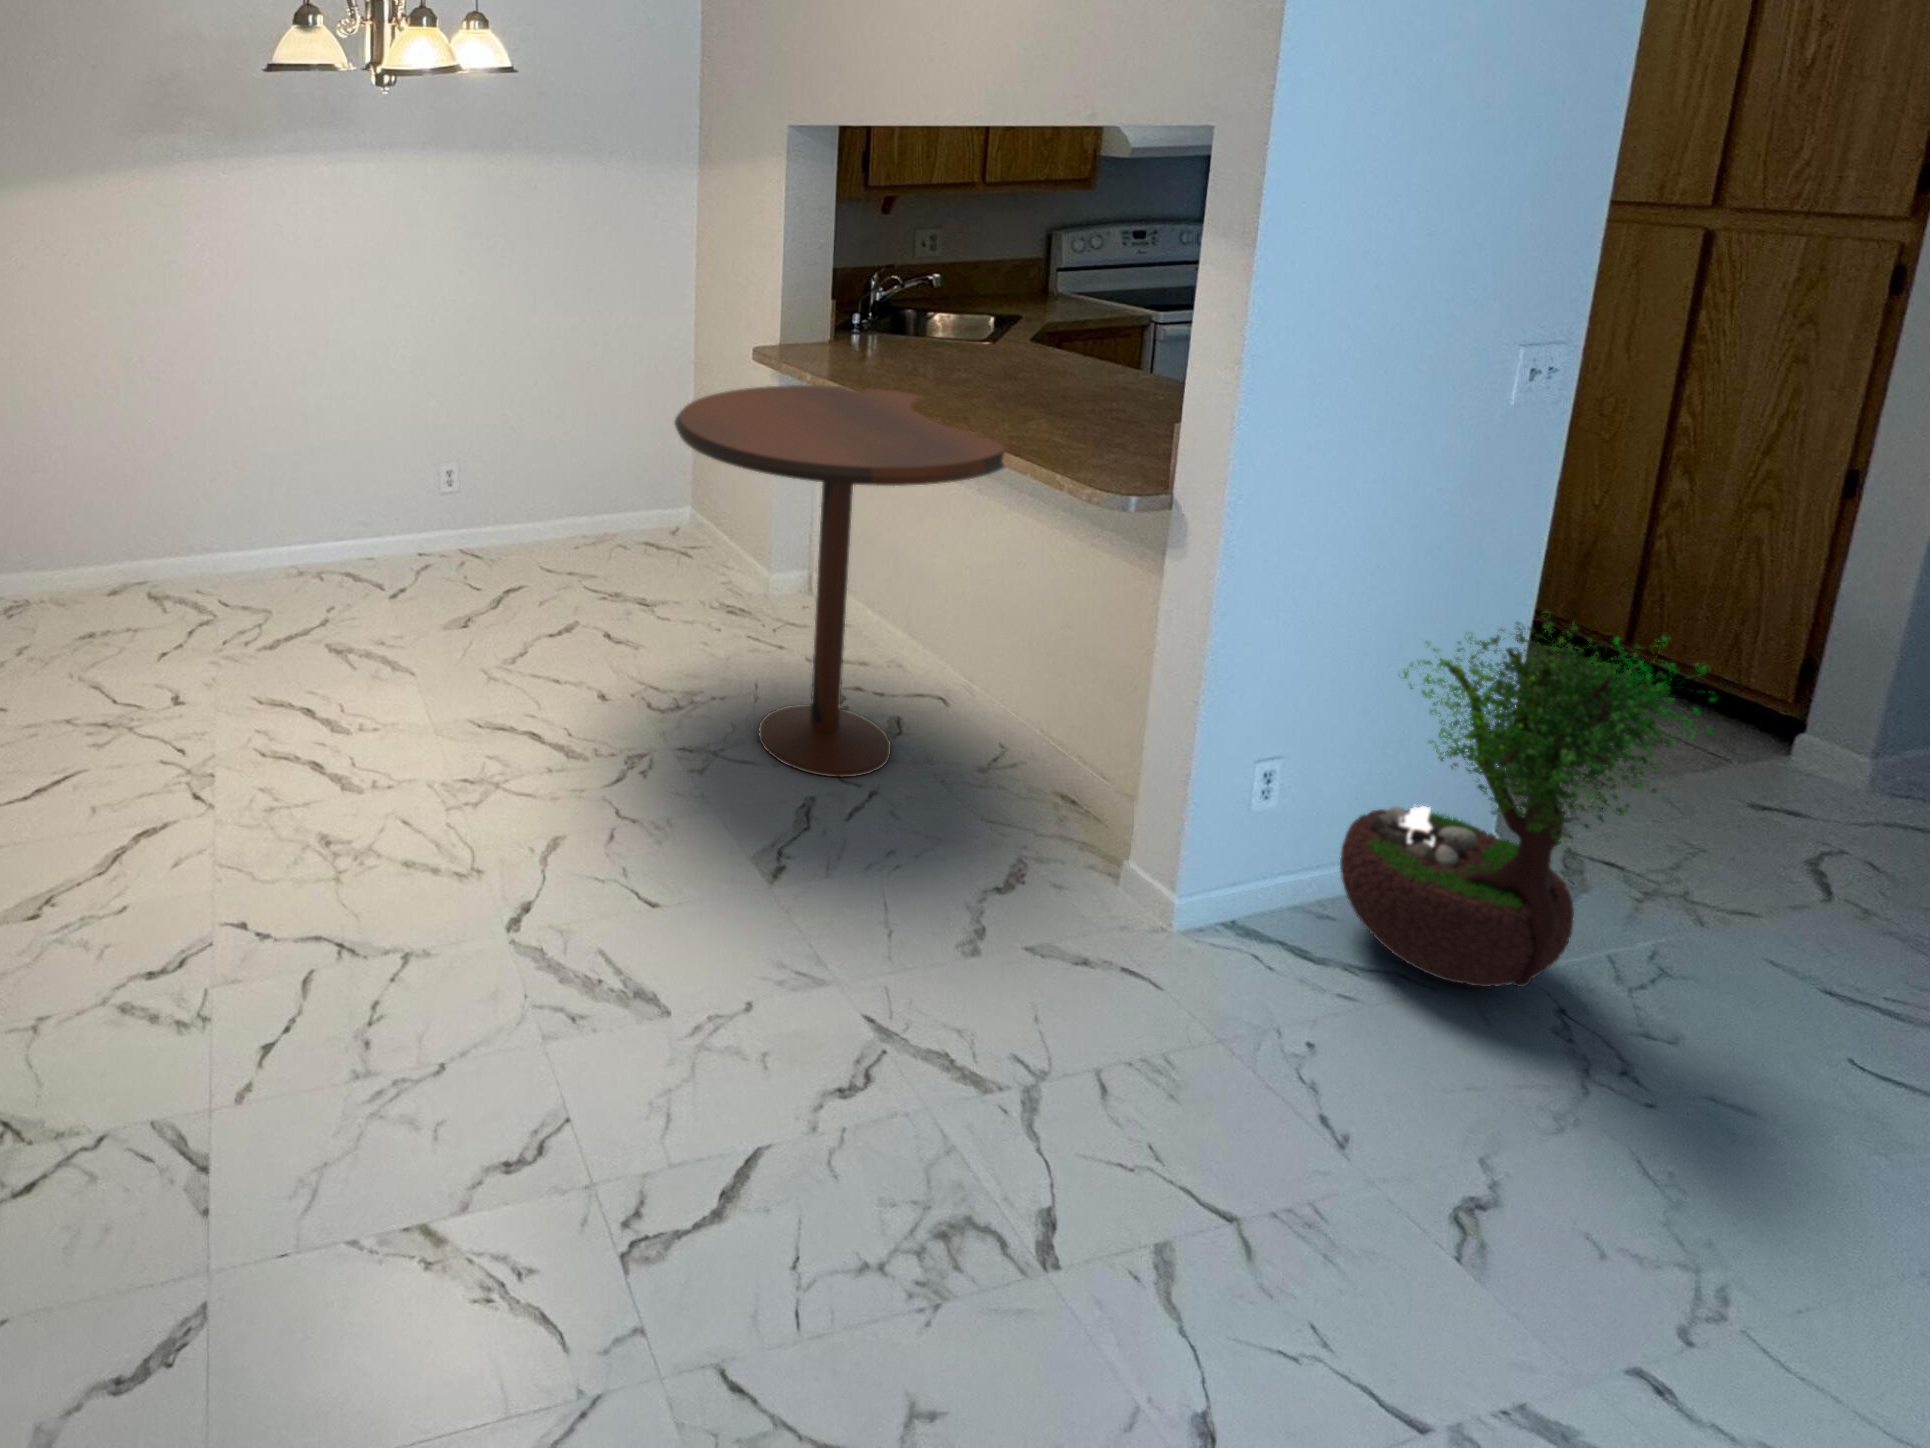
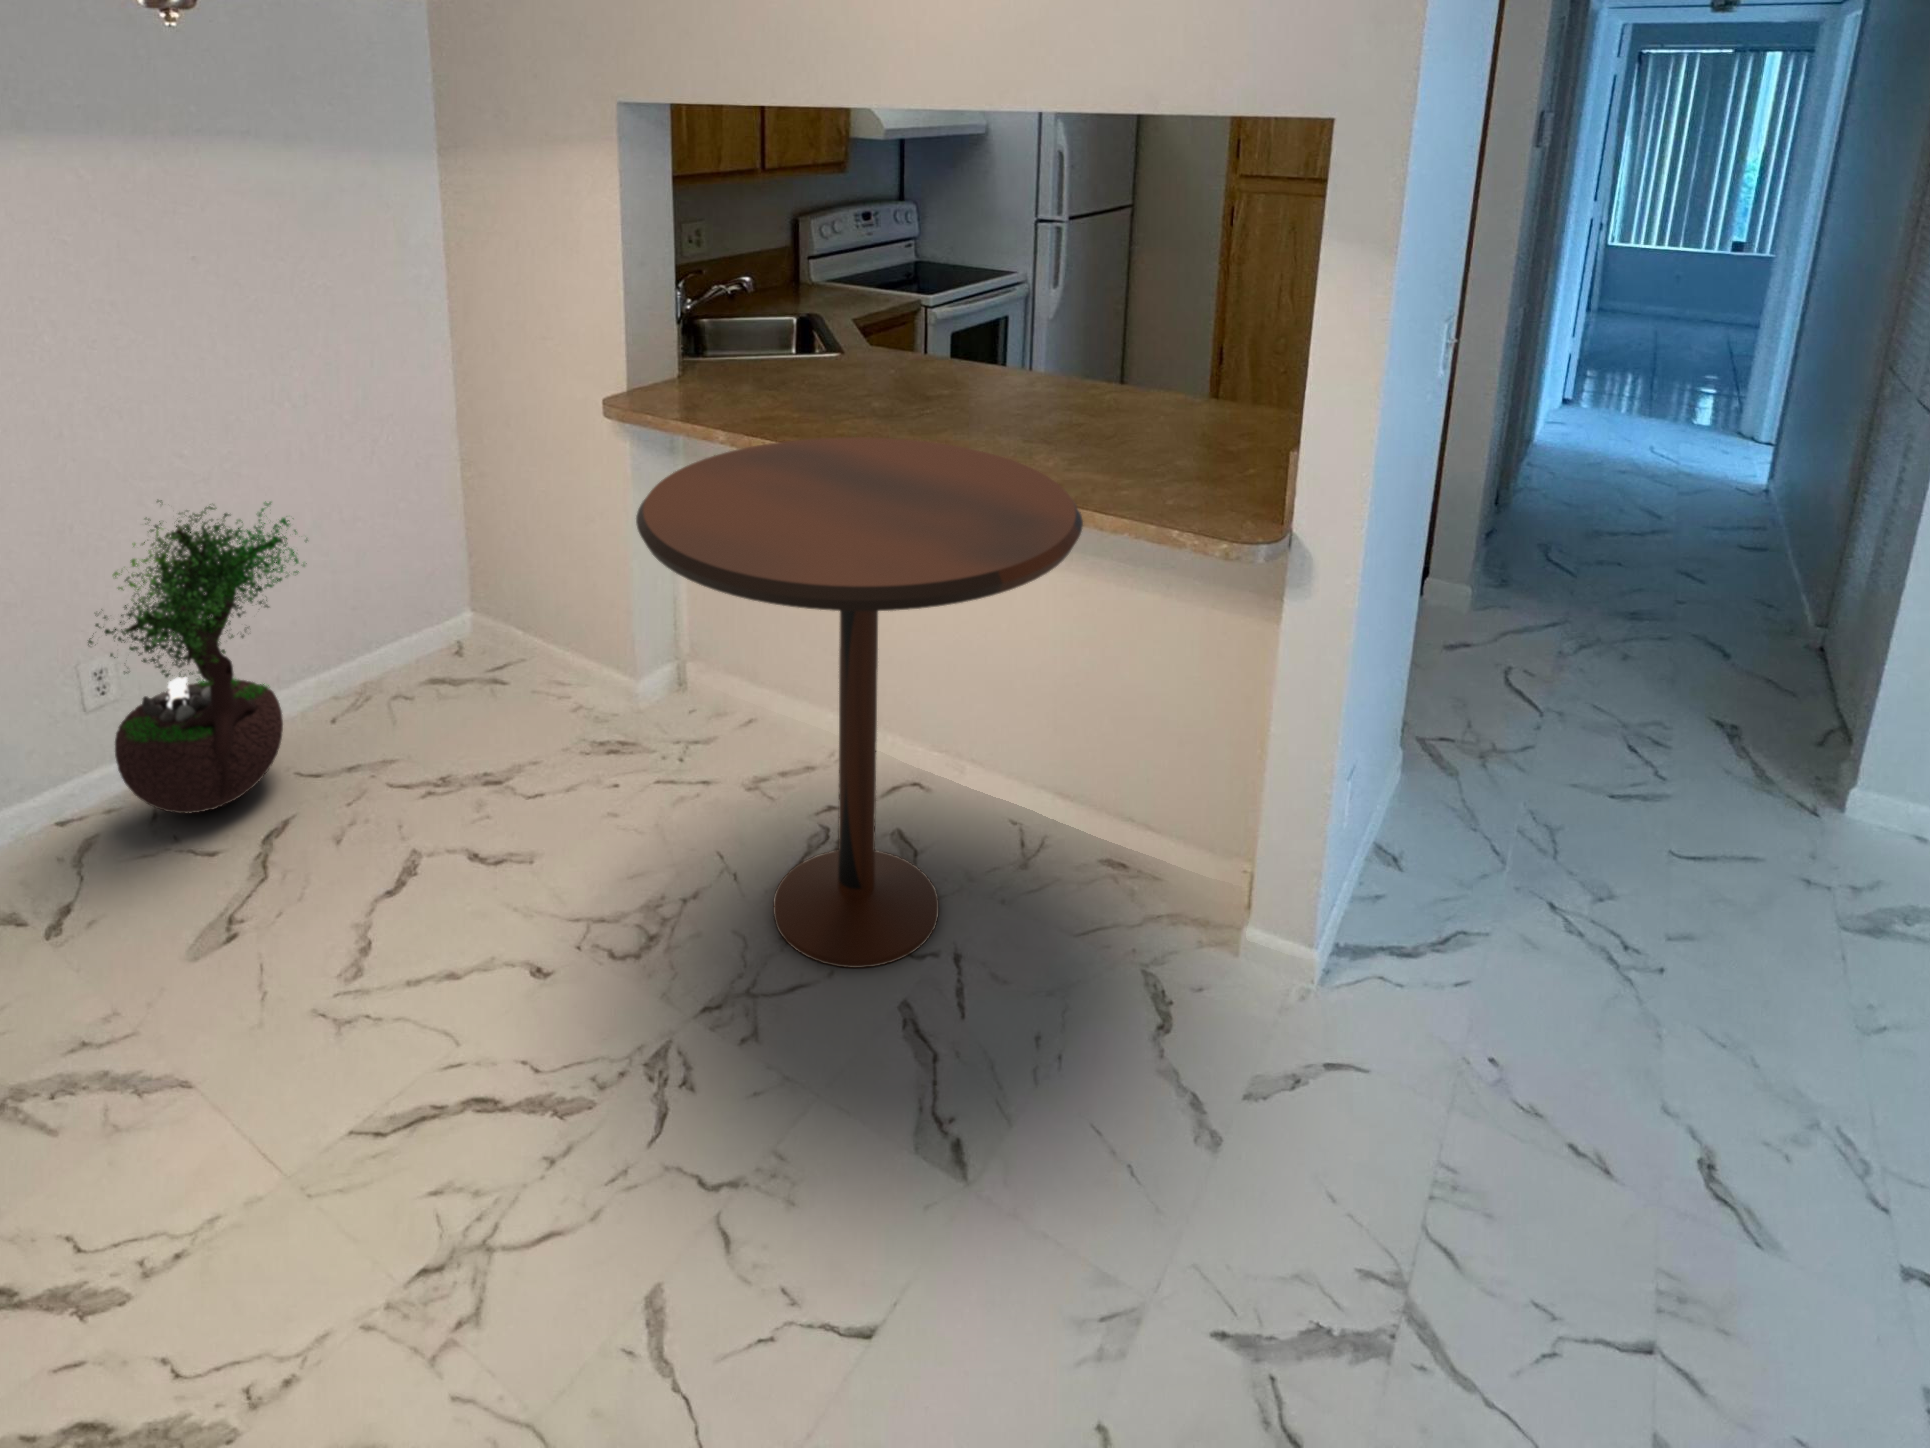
potted tree: present [1340,611,1716,987] -> present [88,500,307,813]

